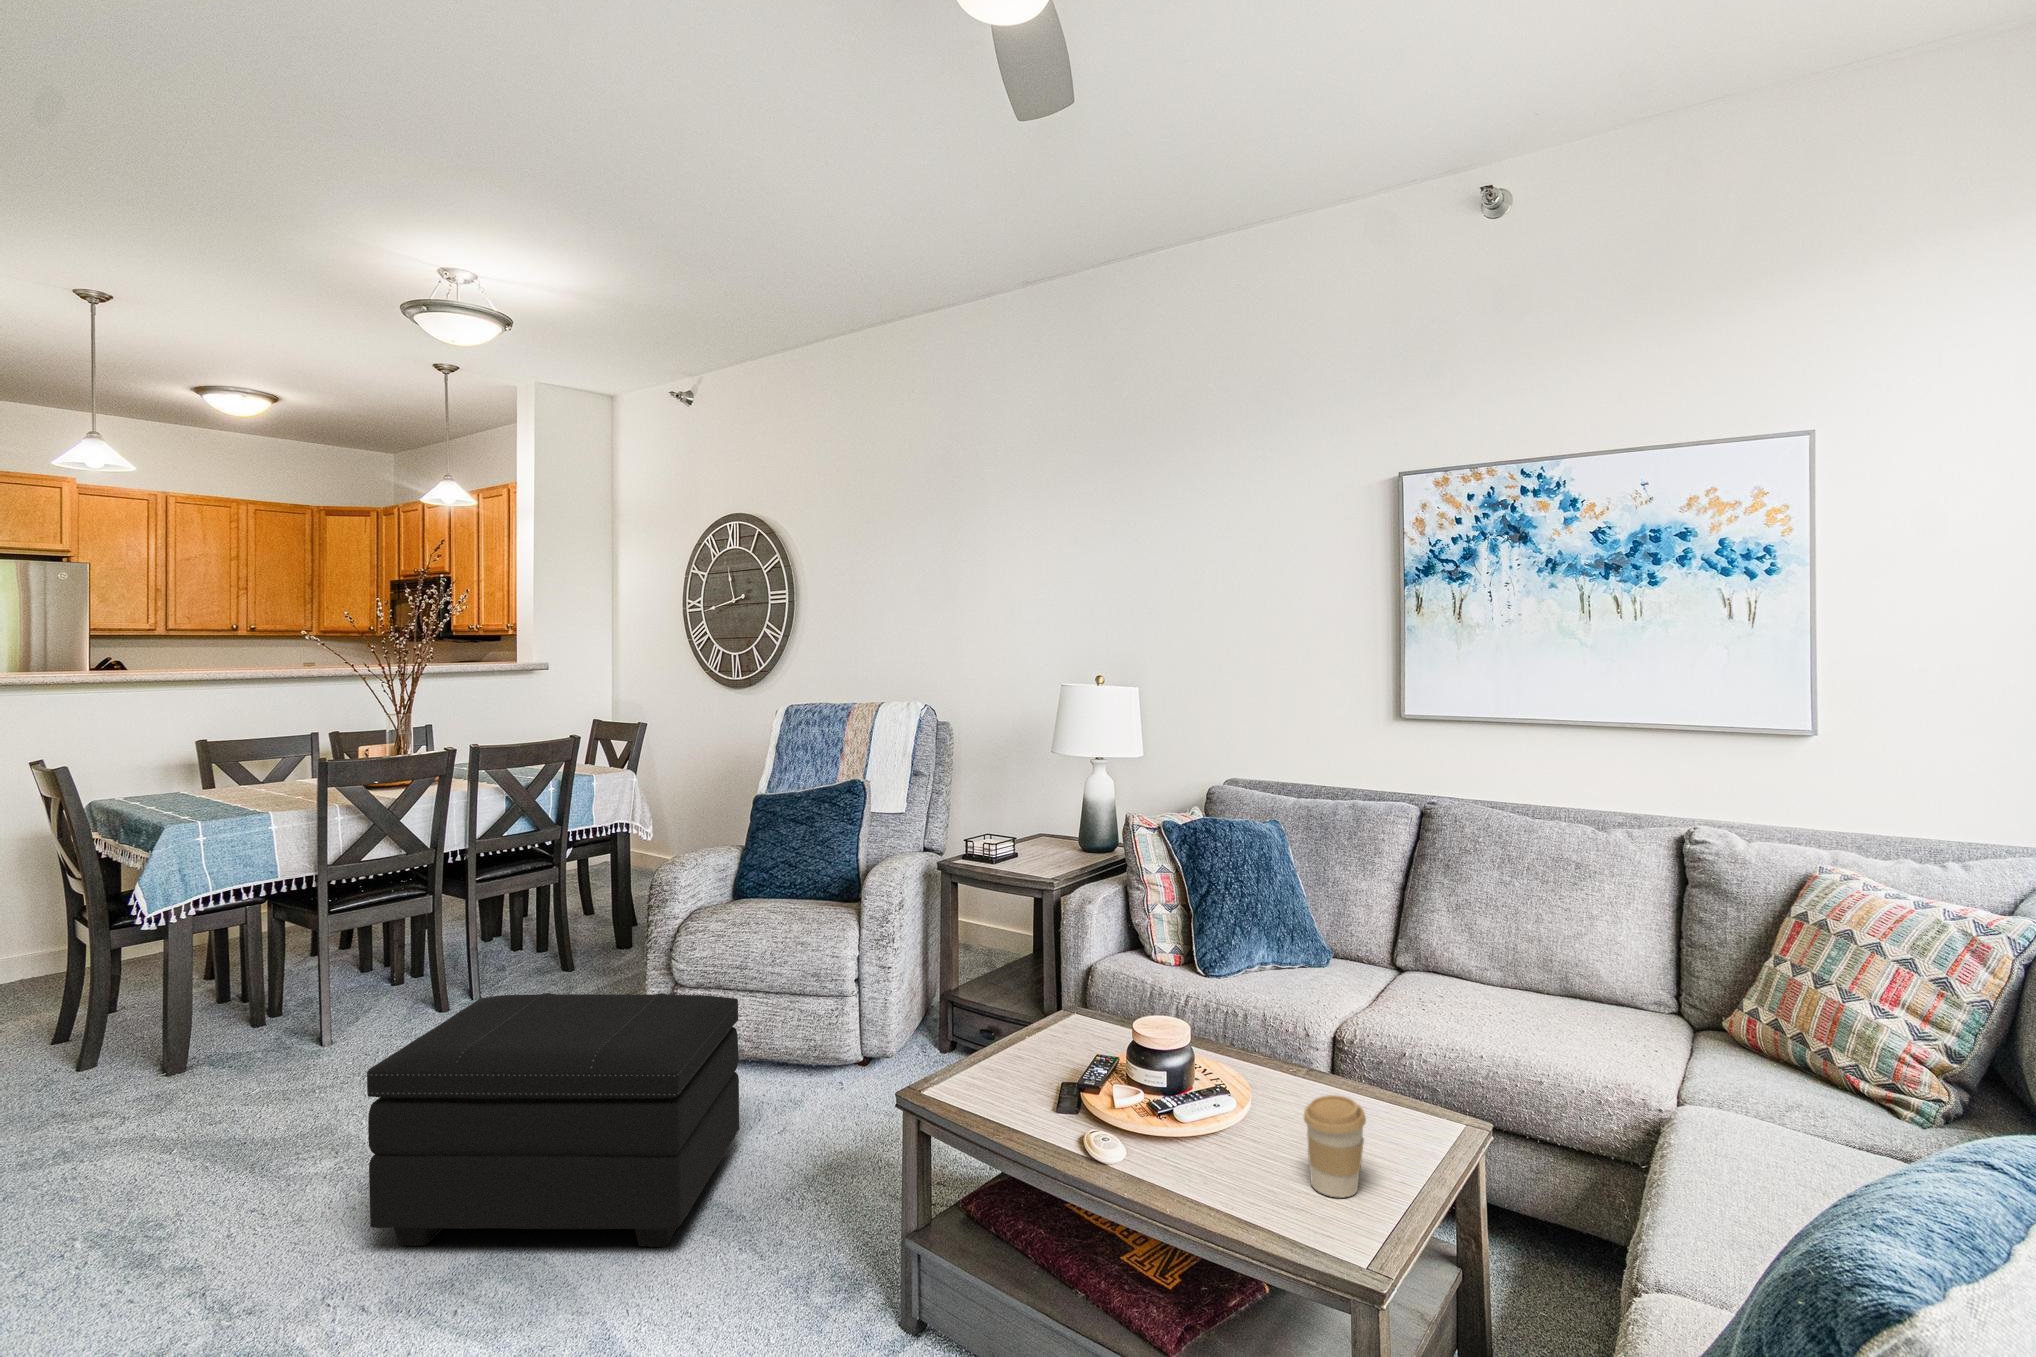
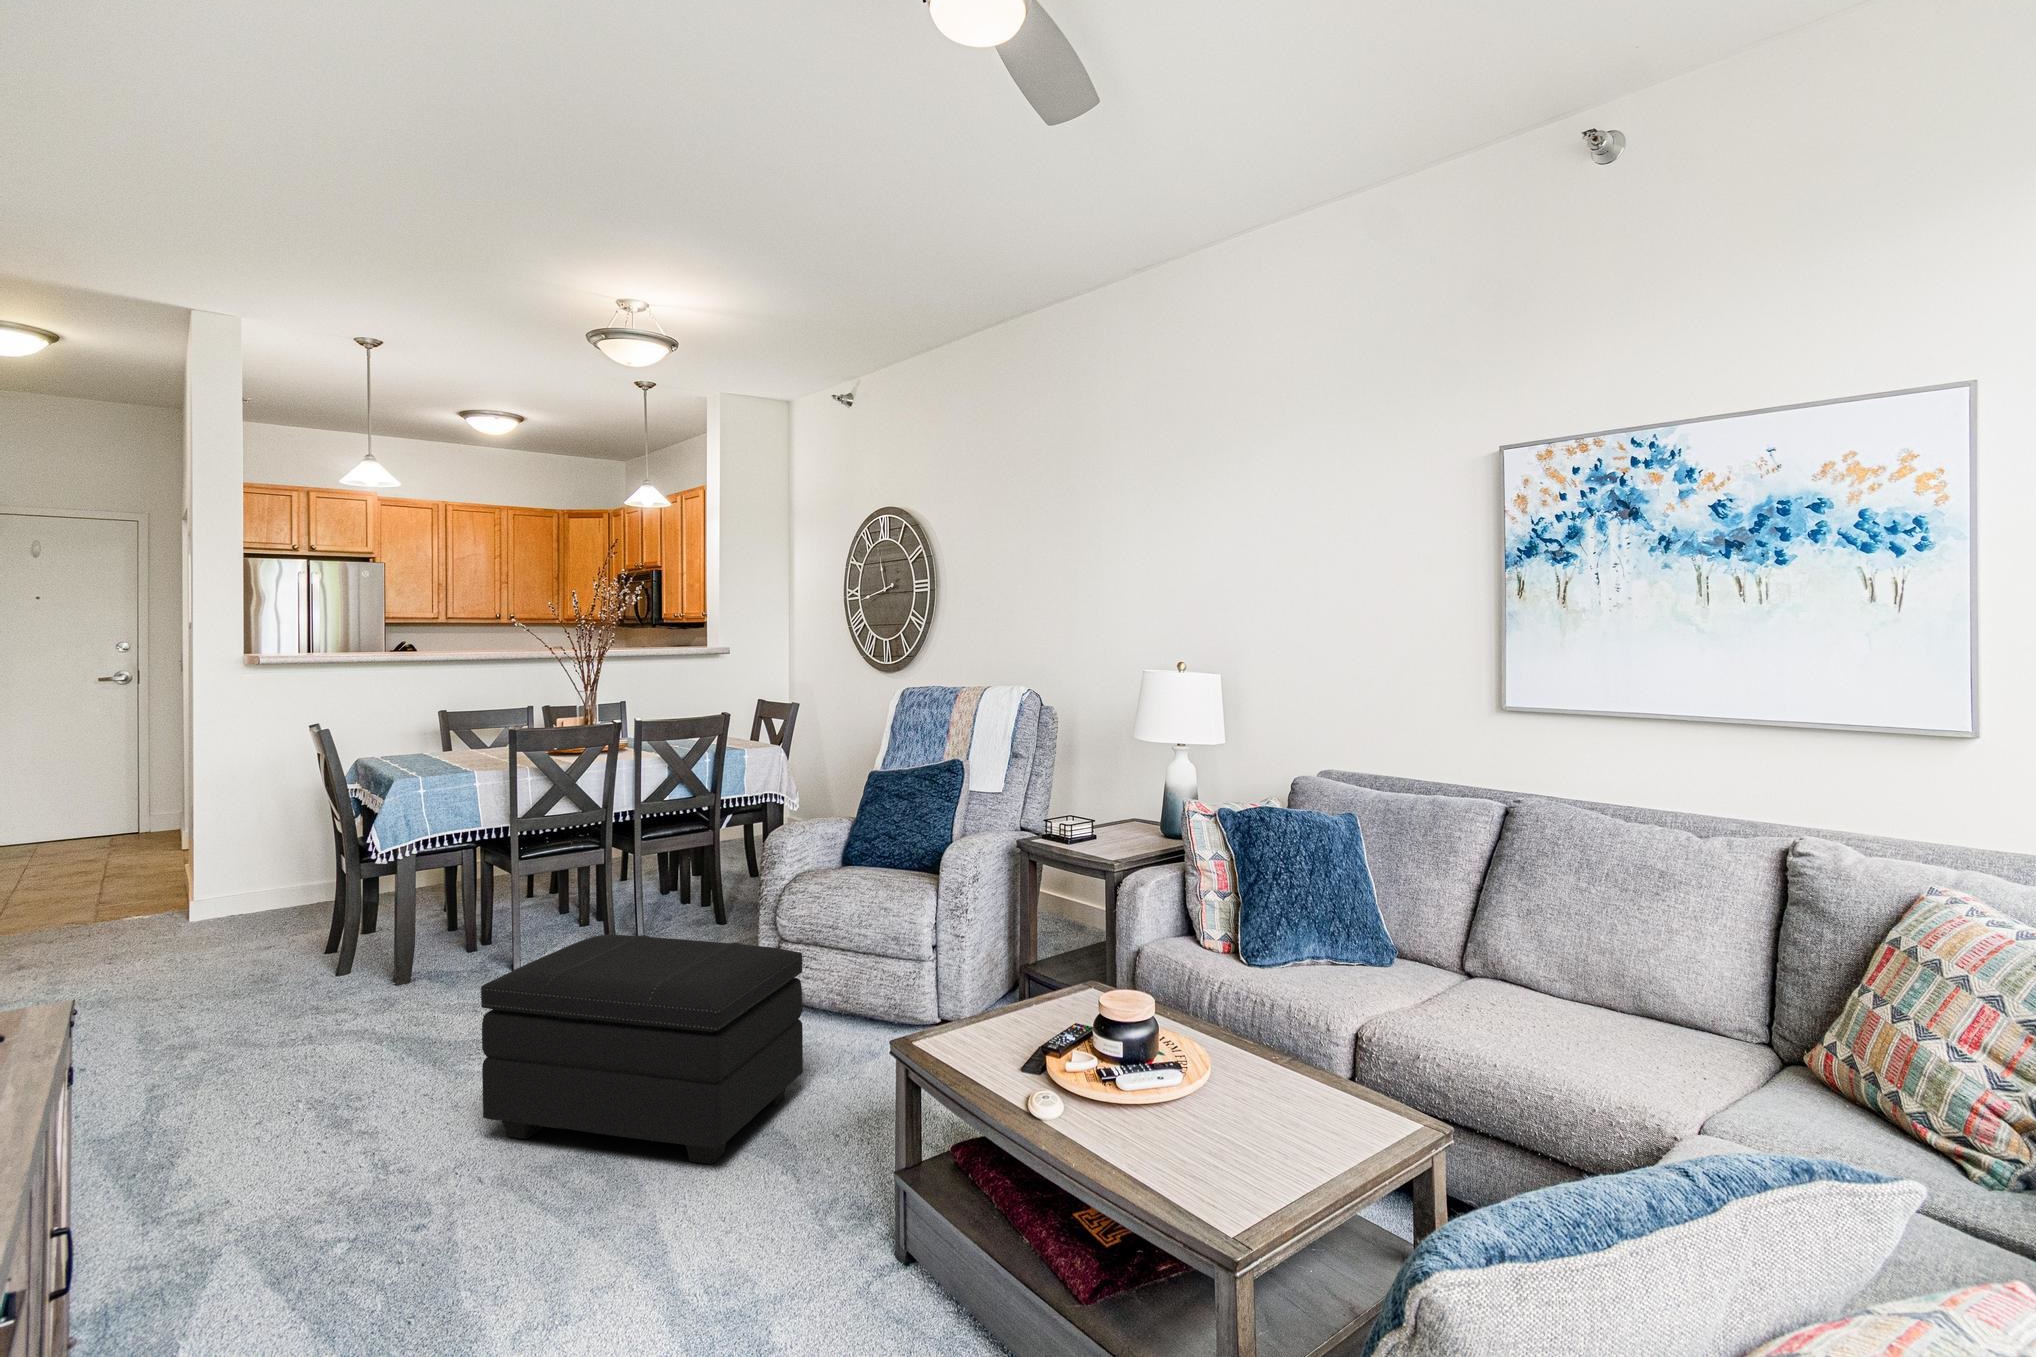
coffee cup: present [1304,1095,1366,1198] -> none [1215,1075,1277,1176]

